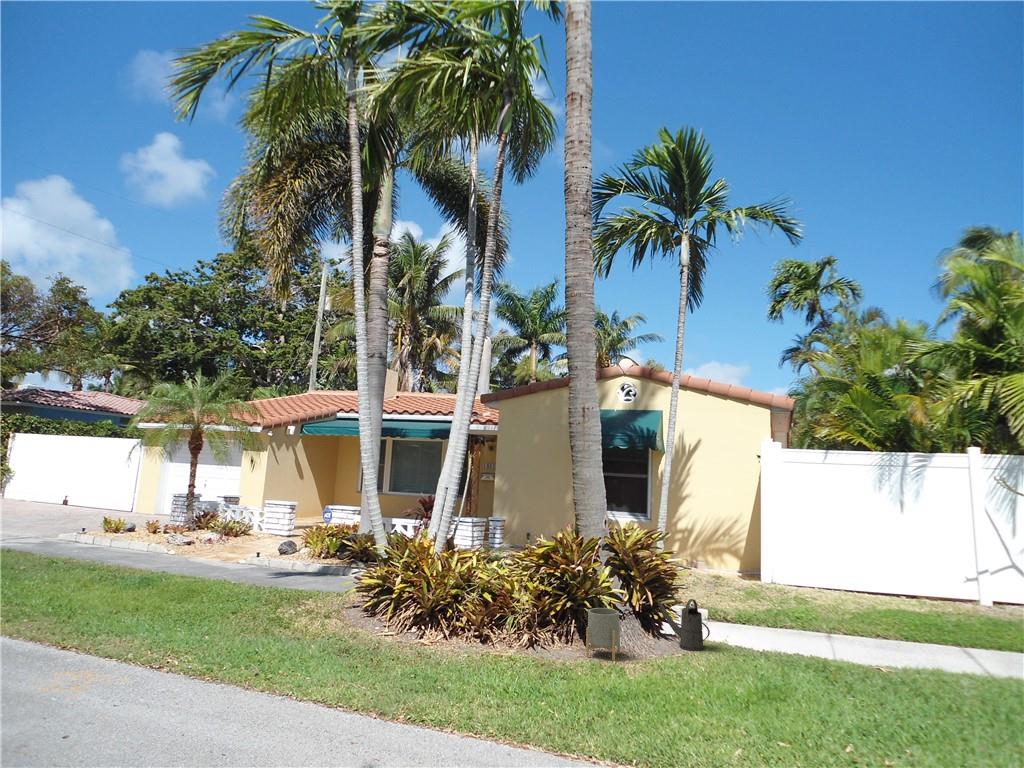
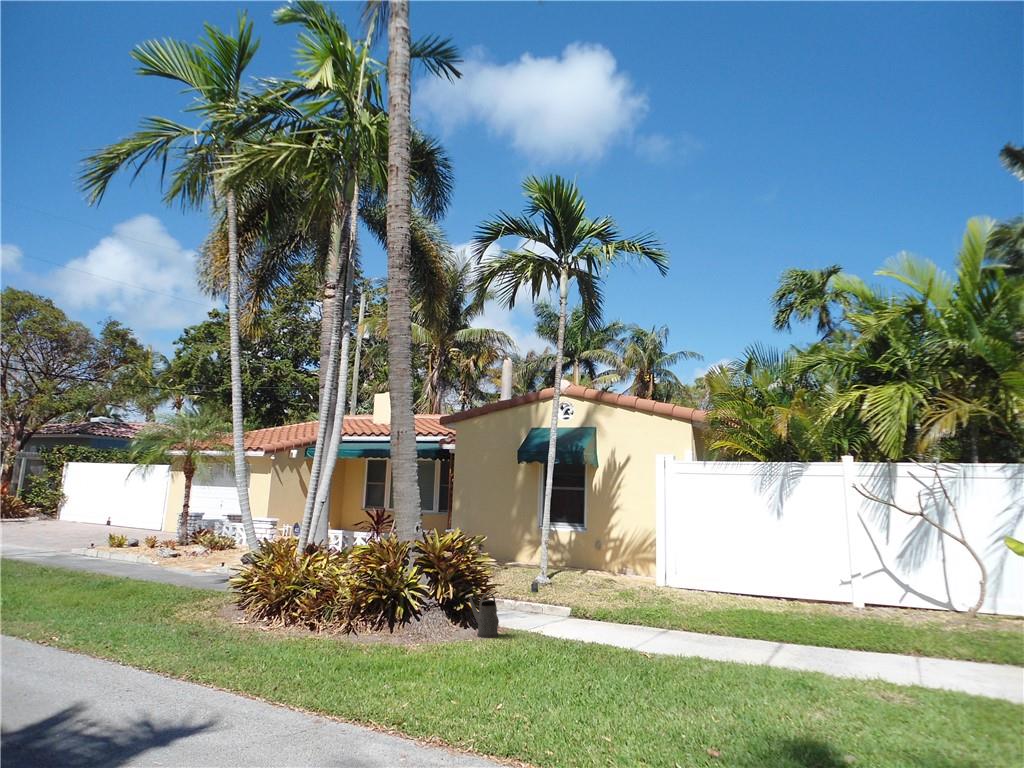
planter: present [586,608,620,661] -> none [382,599,416,643]

